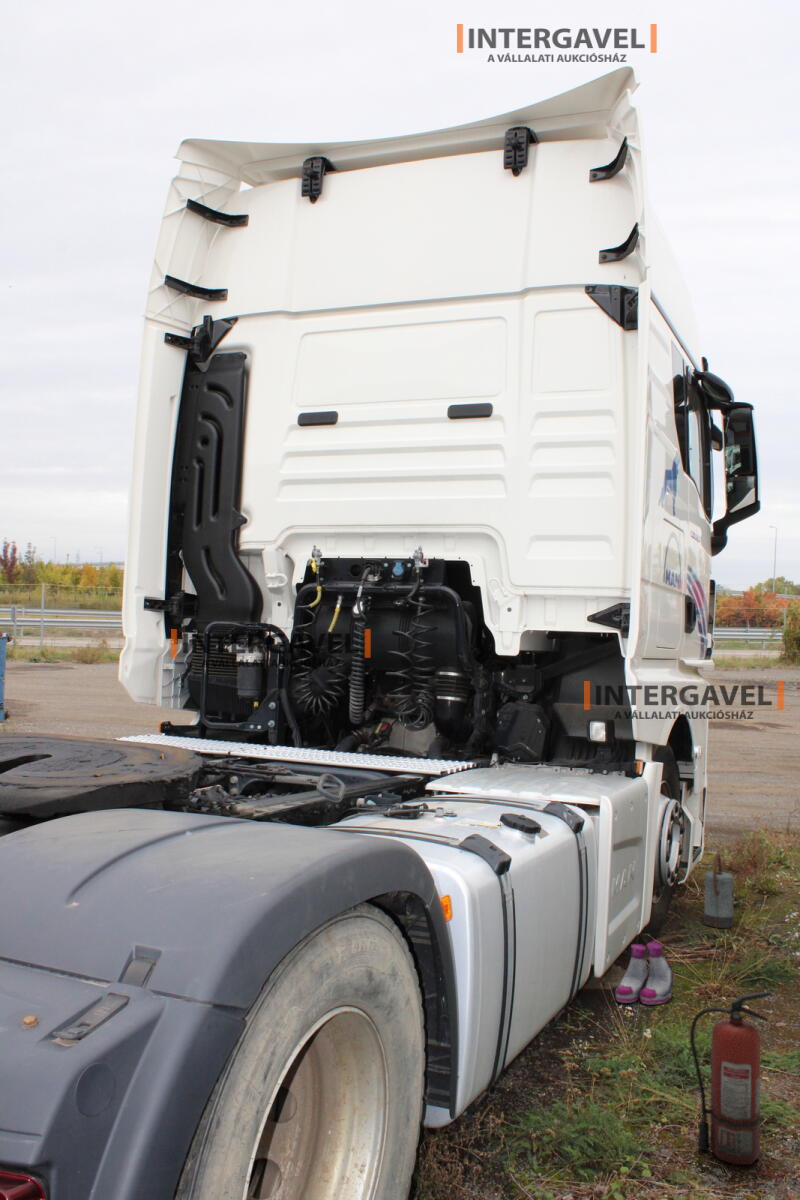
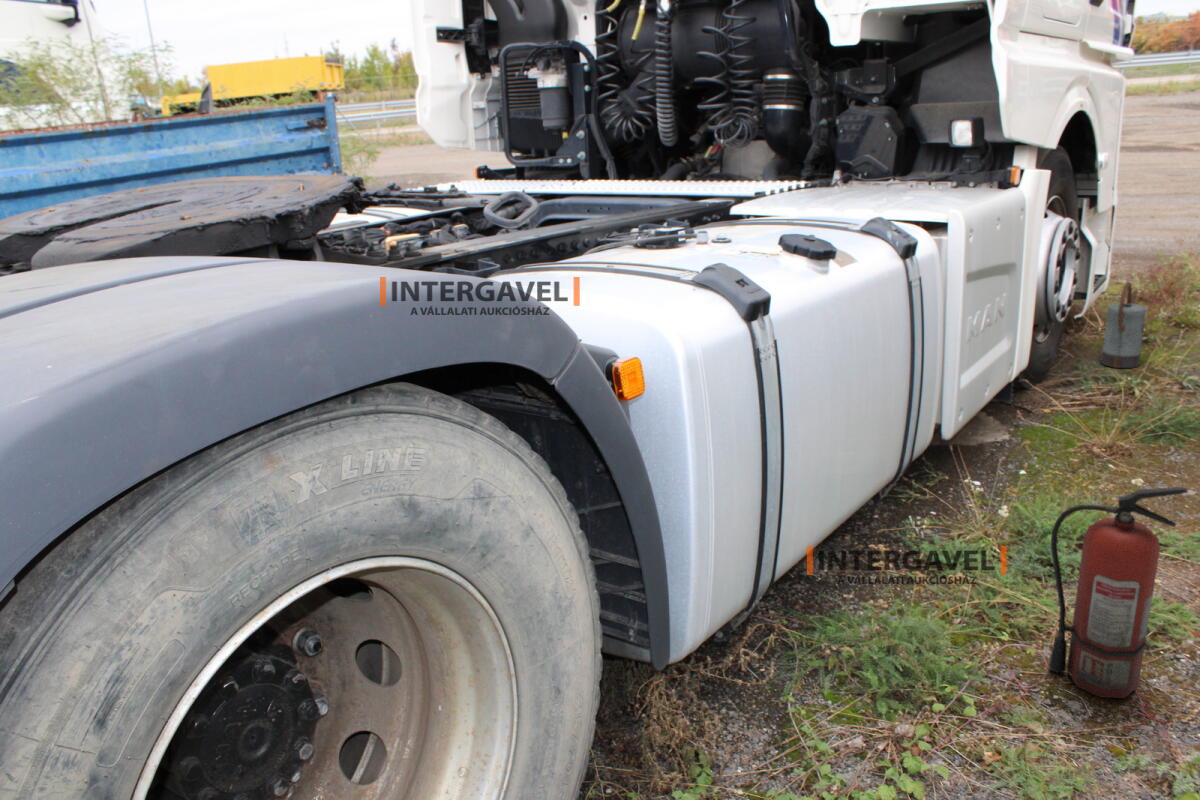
boots: present [616,942,673,1005] -> none [973,392,1050,464]

